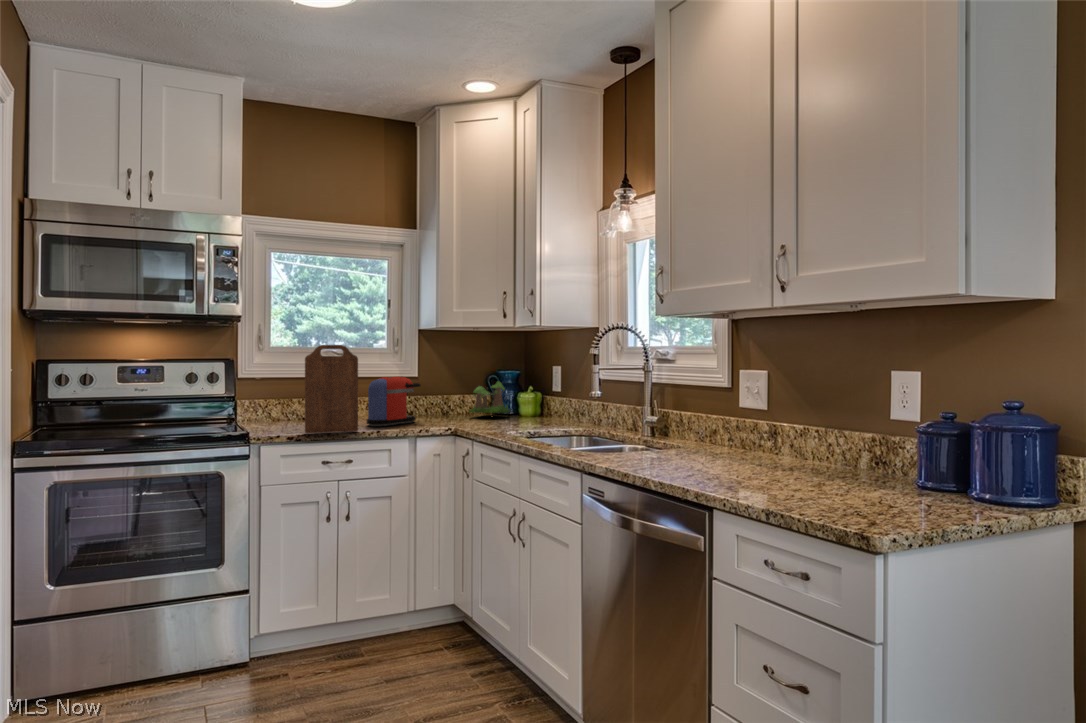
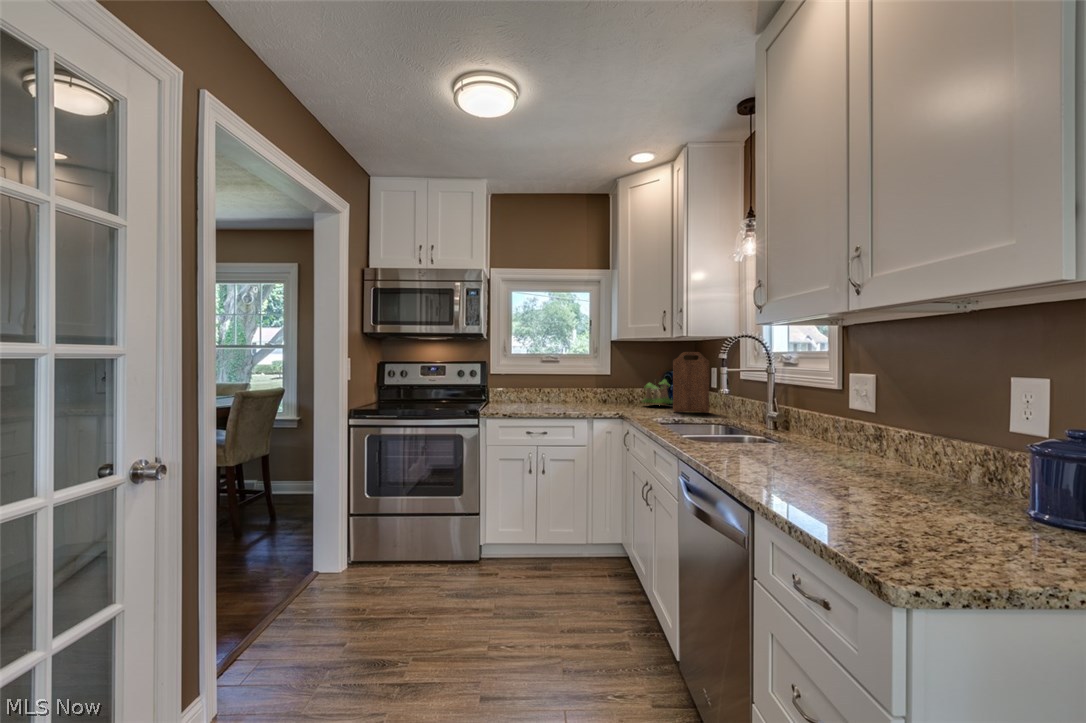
cutting board: present [305,345,358,433] -> present [673,352,709,413]
coffee maker: present [367,377,421,426] -> none [562,375,603,409]

